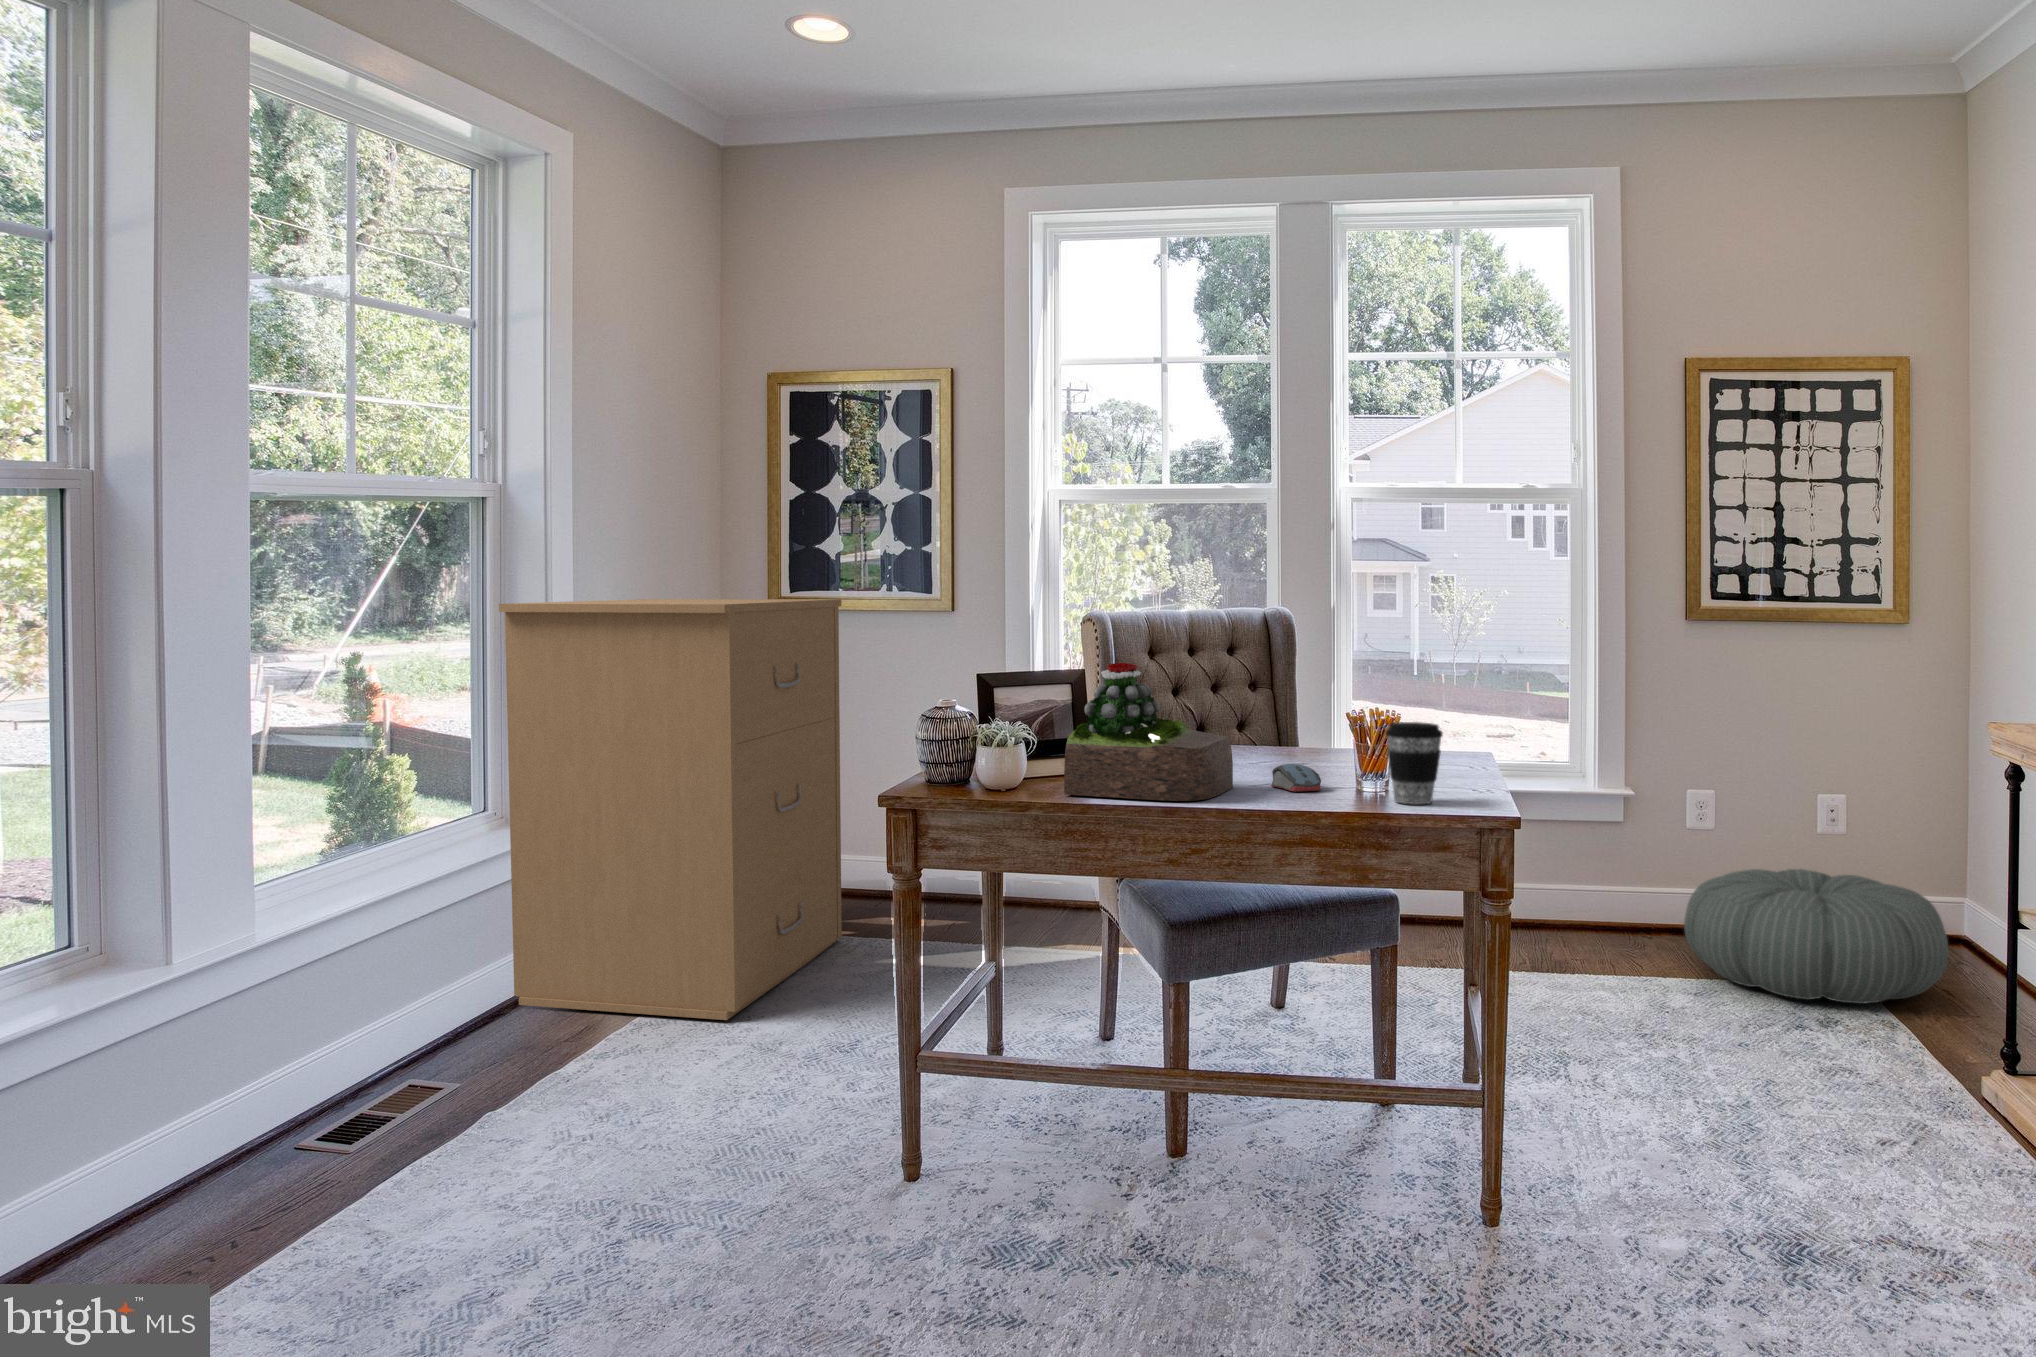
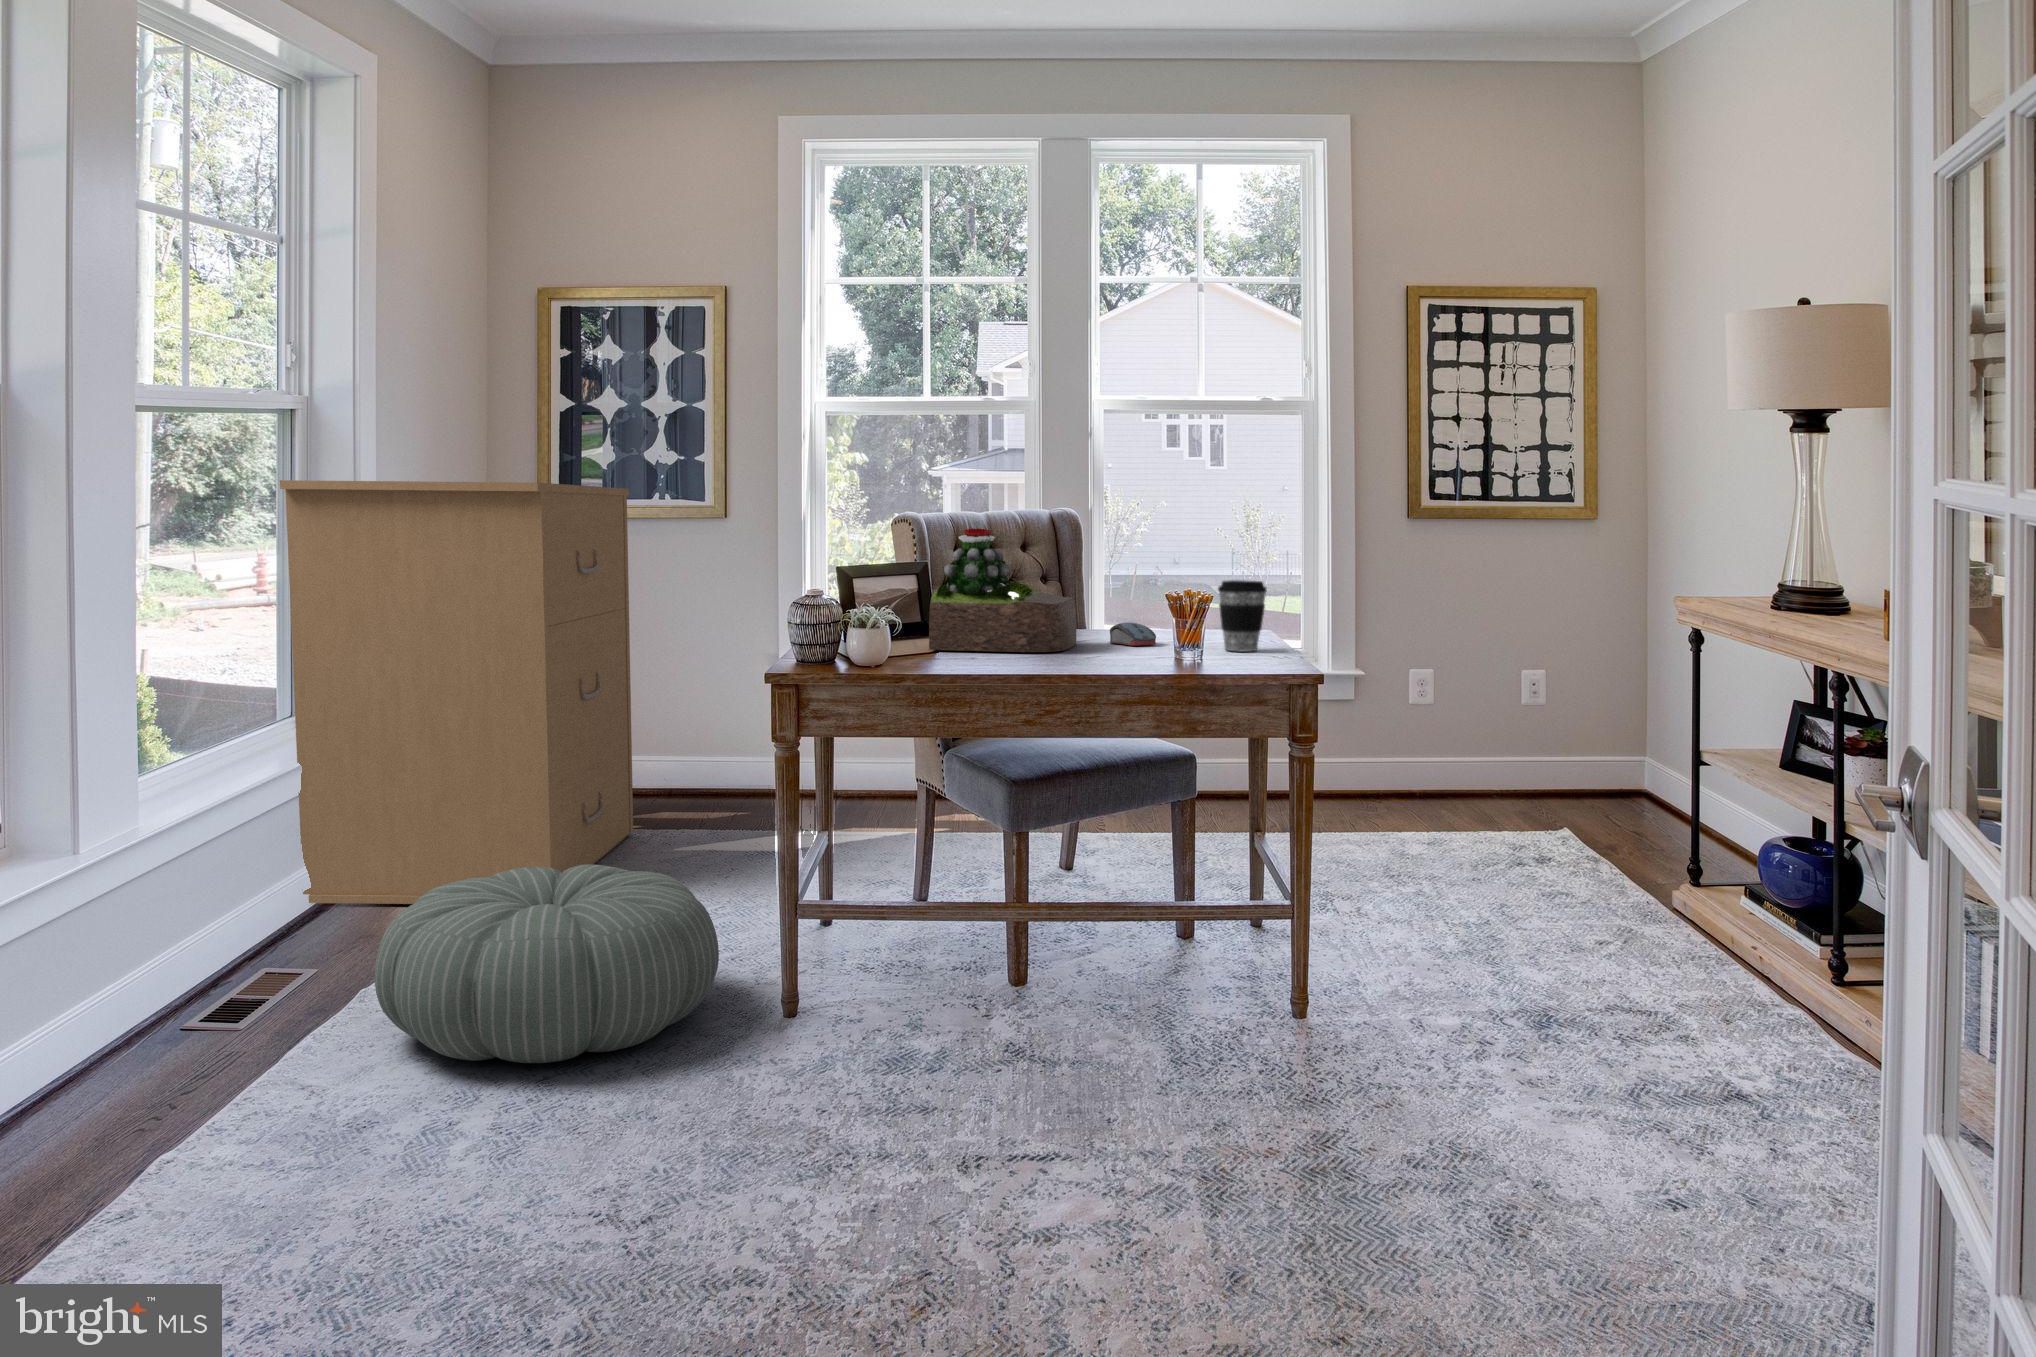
pouf: present [1684,869,1949,1004] -> present [375,864,719,1063]

